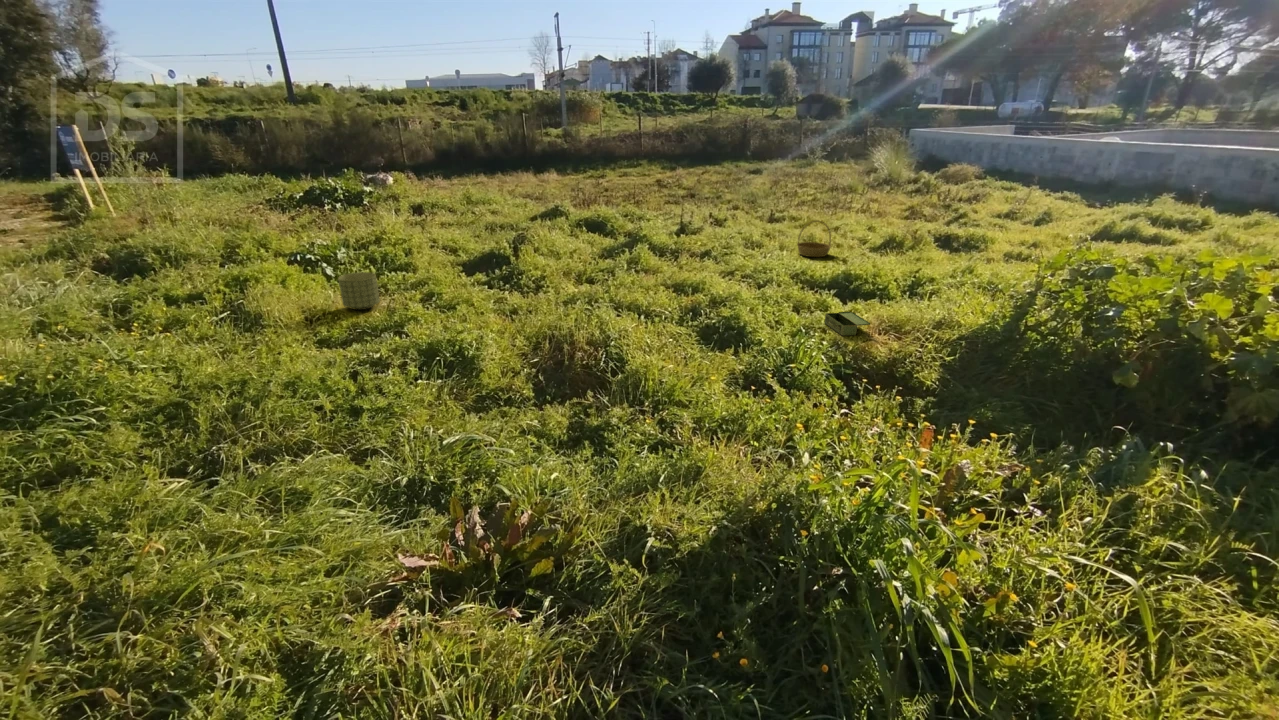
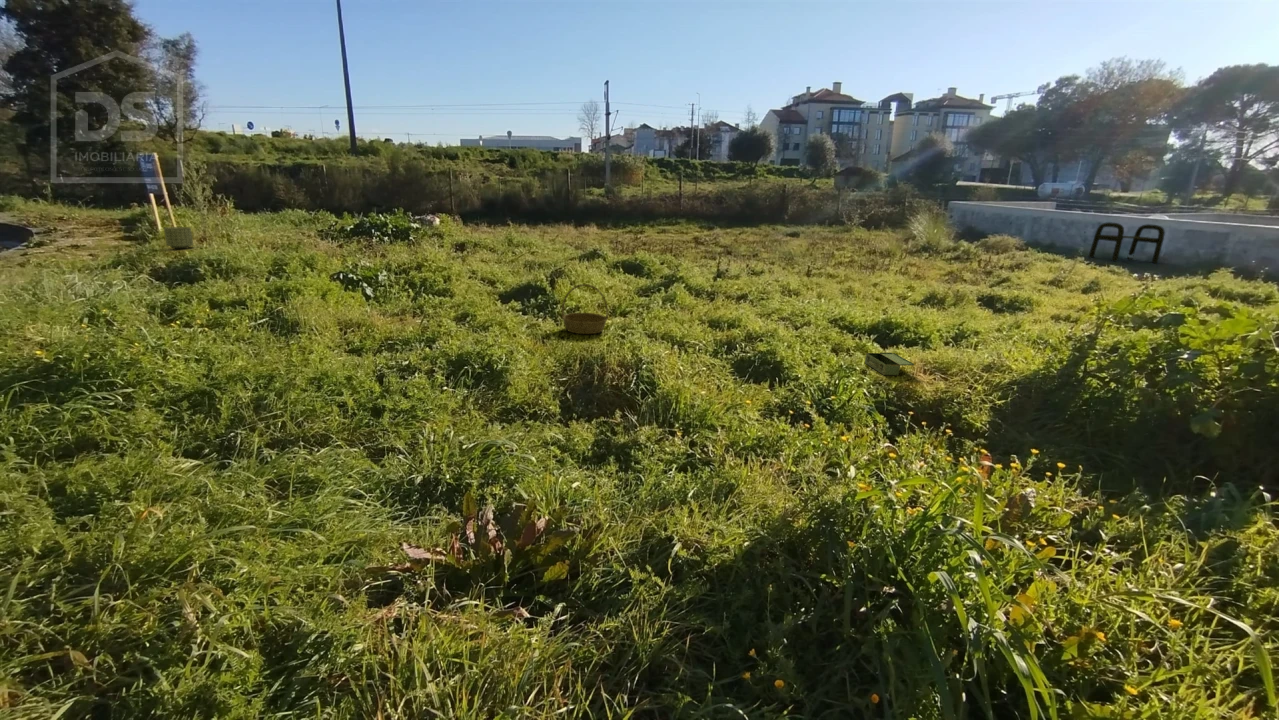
bench: none [1044,150,1116,189] -> present [1089,222,1164,263]
basket: present [797,221,831,257] -> present [562,284,608,334]
planter: present [338,272,380,310] -> present [164,227,193,249]

